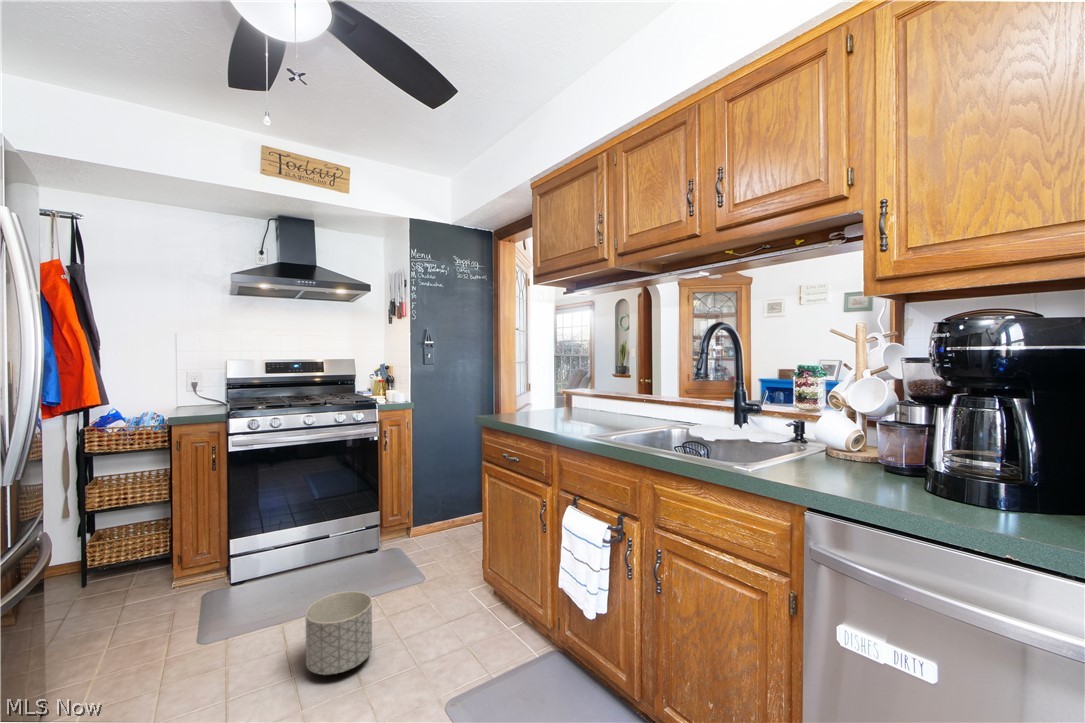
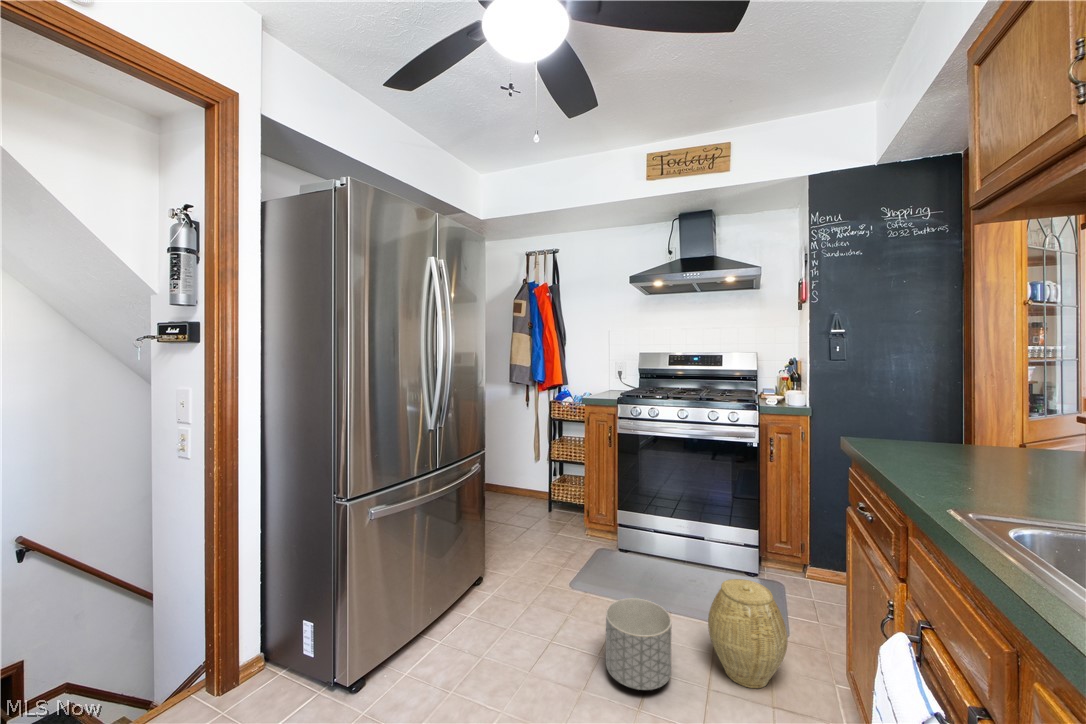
woven basket: none [385,540,445,622] -> present [708,579,788,688]

